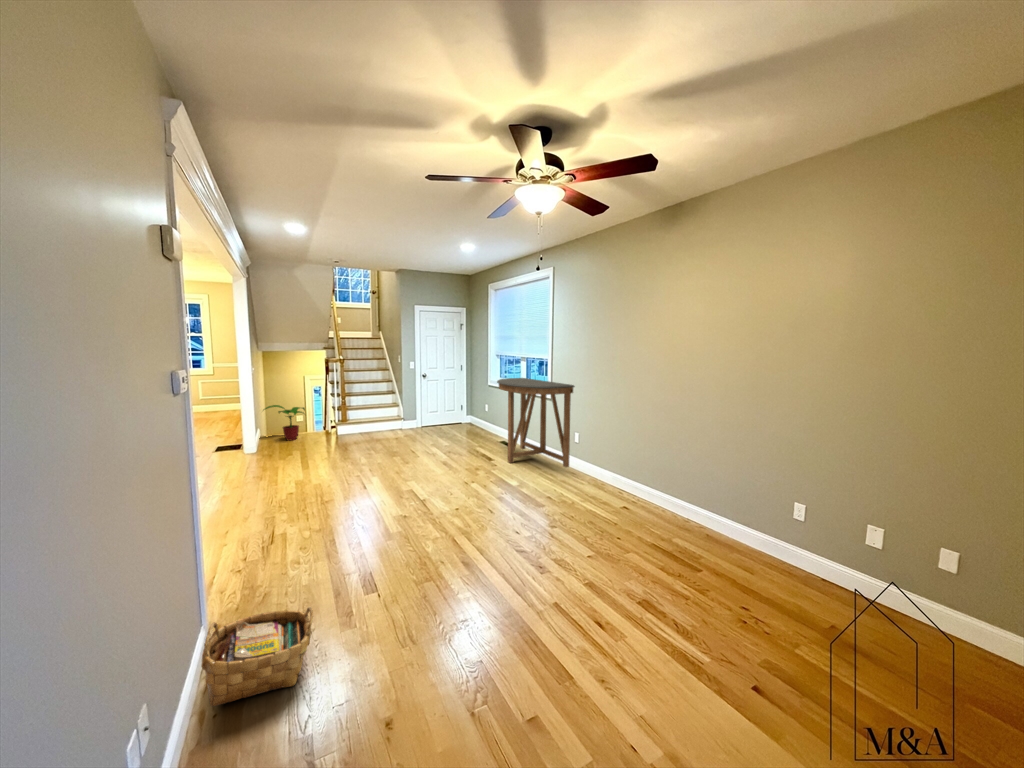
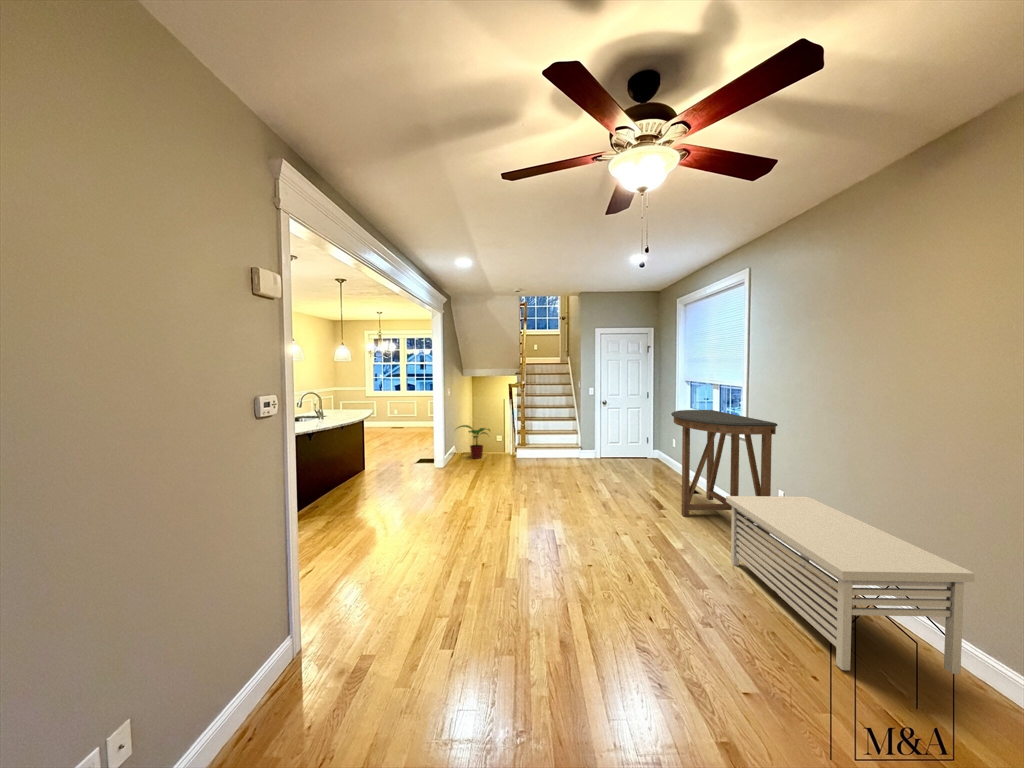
storage bench: none [549,434,683,530] -> present [726,496,975,674]
woven basket: present [201,607,313,707] -> none [246,638,358,738]

